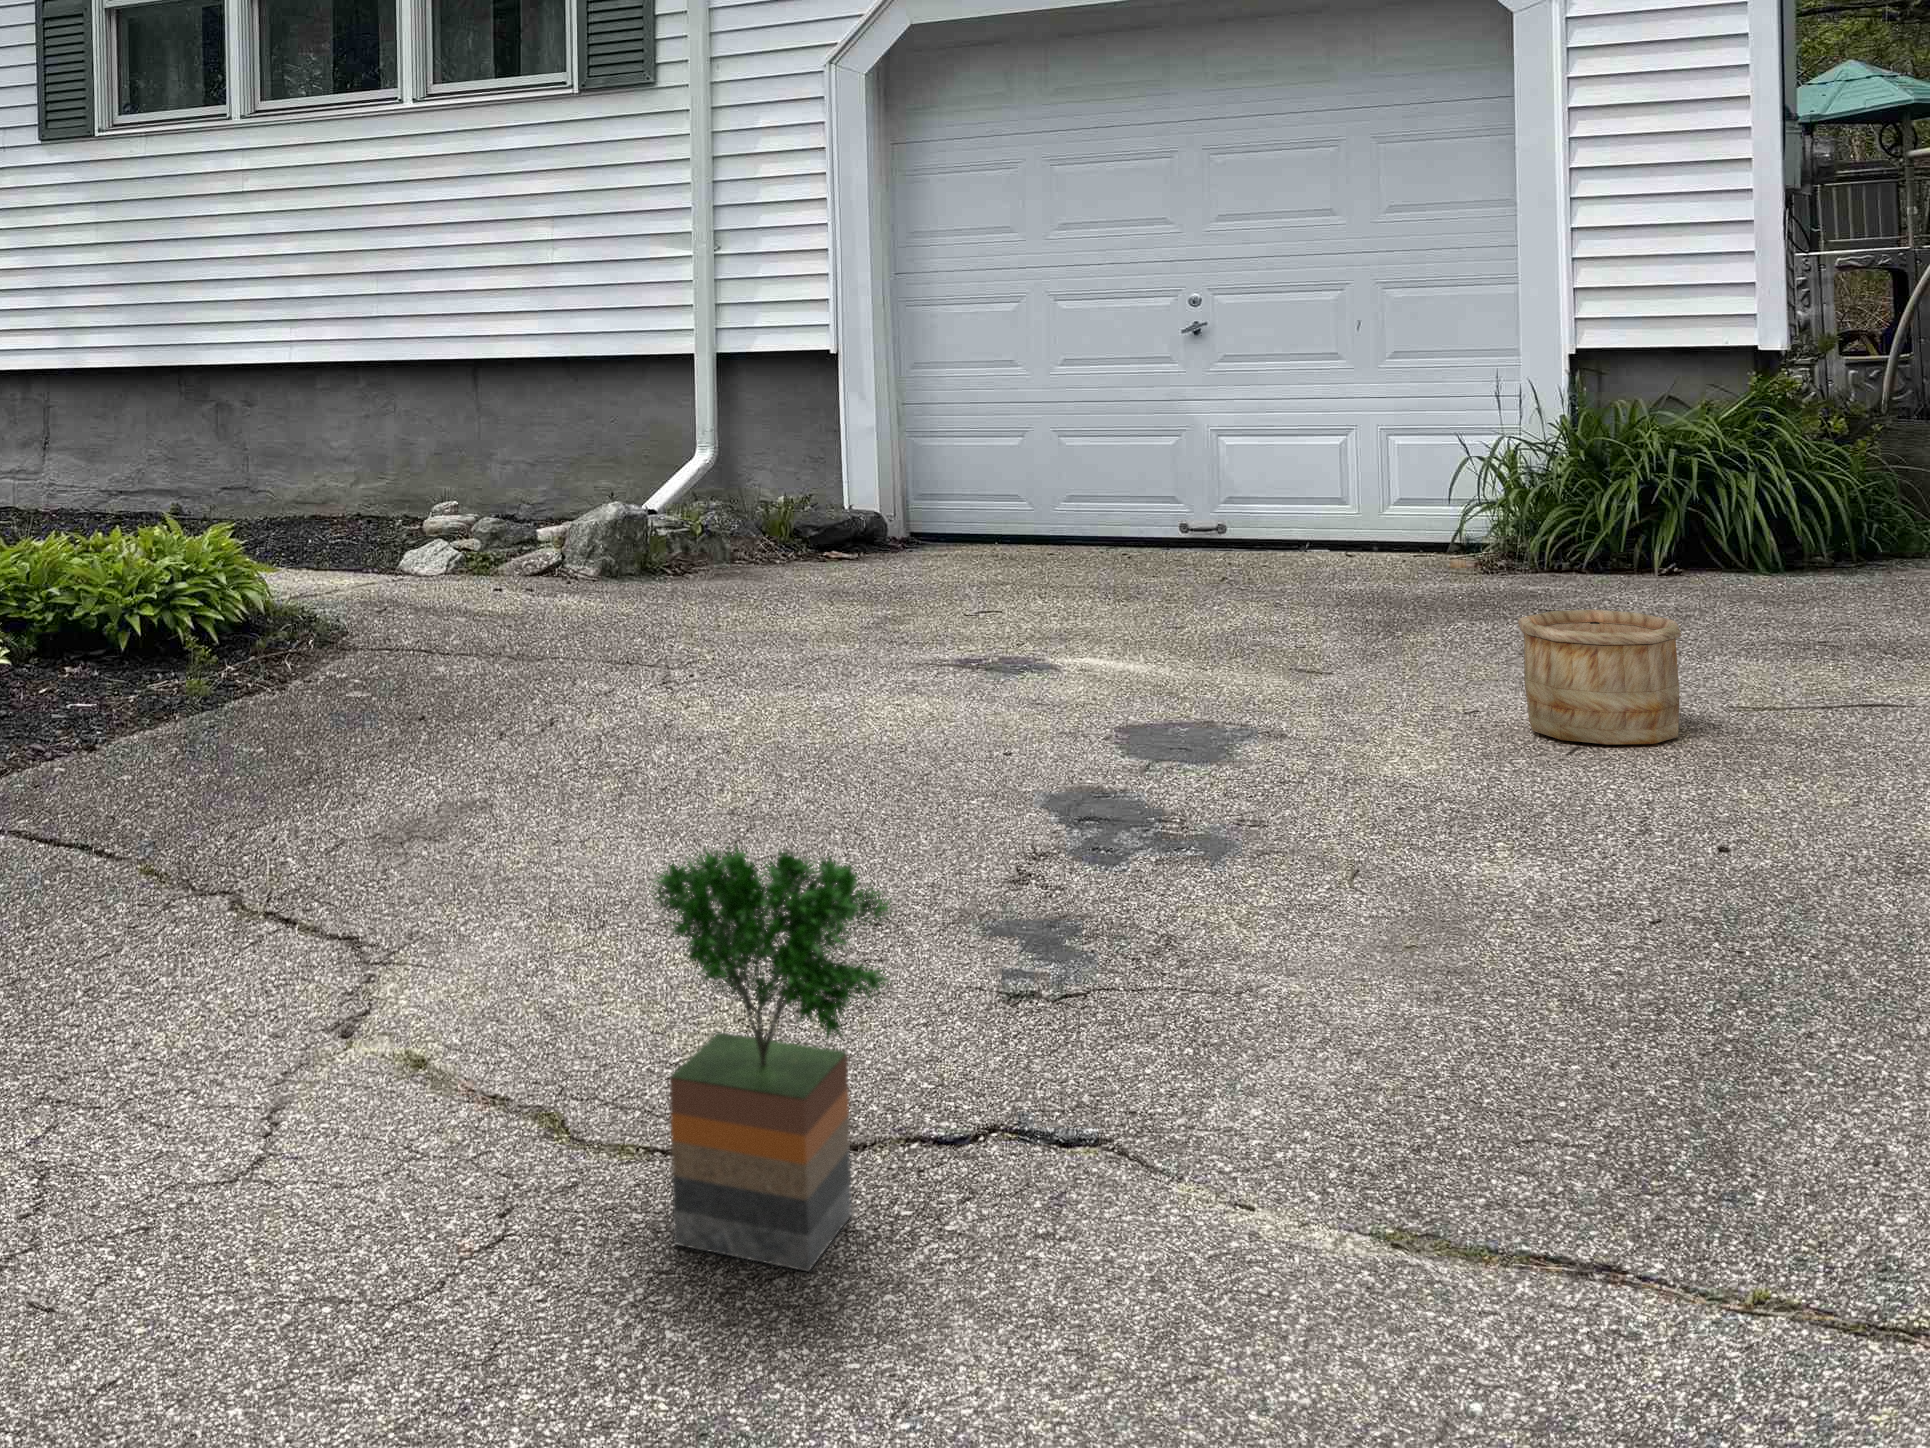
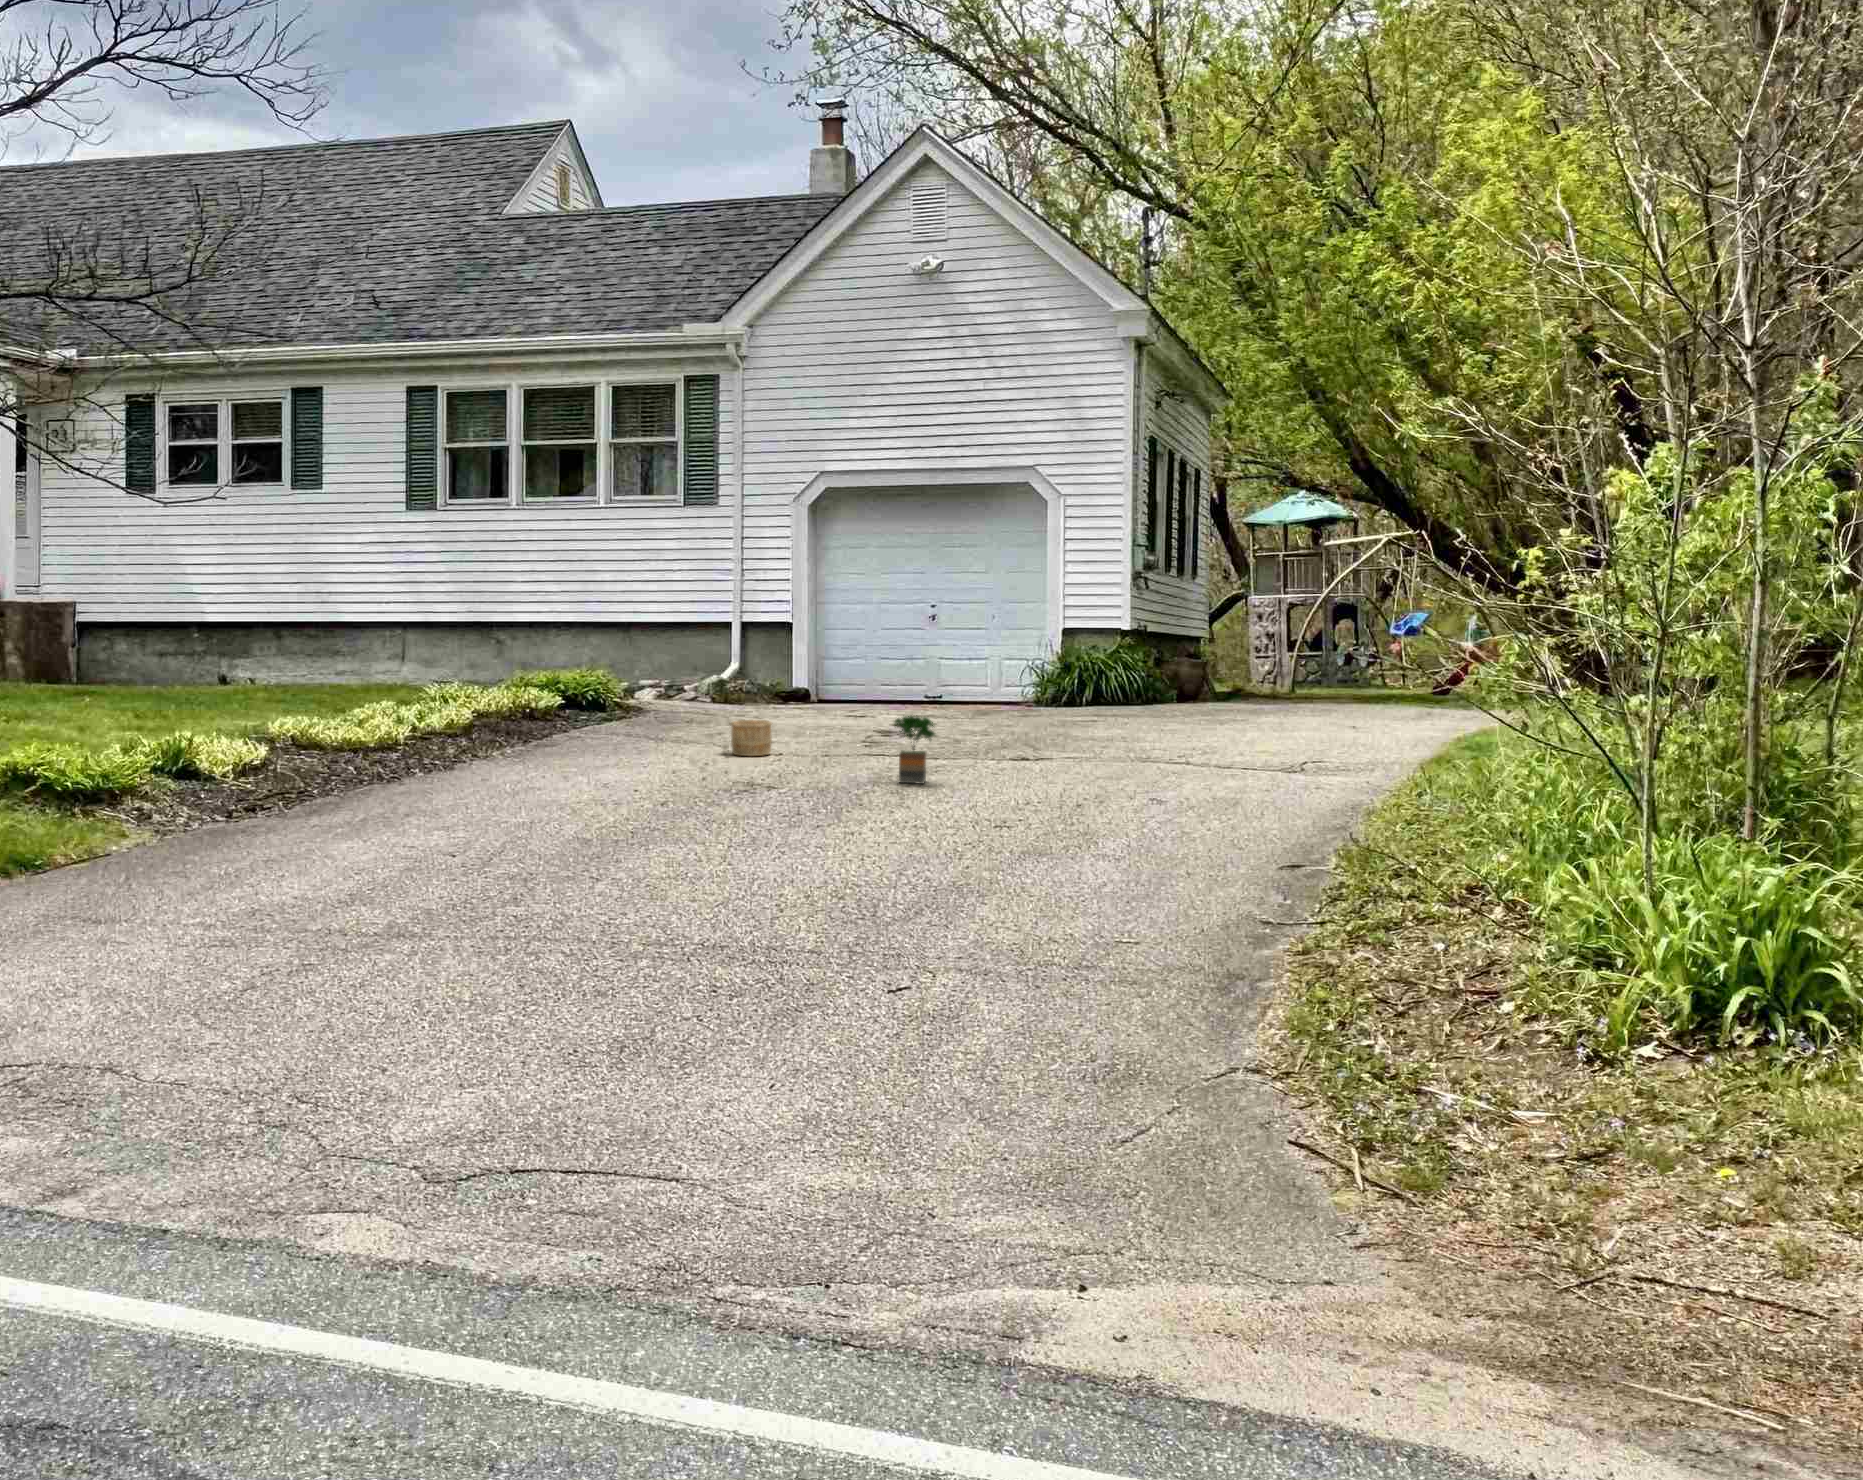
wooden bucket: present [1518,610,1681,745] -> present [731,720,772,756]

